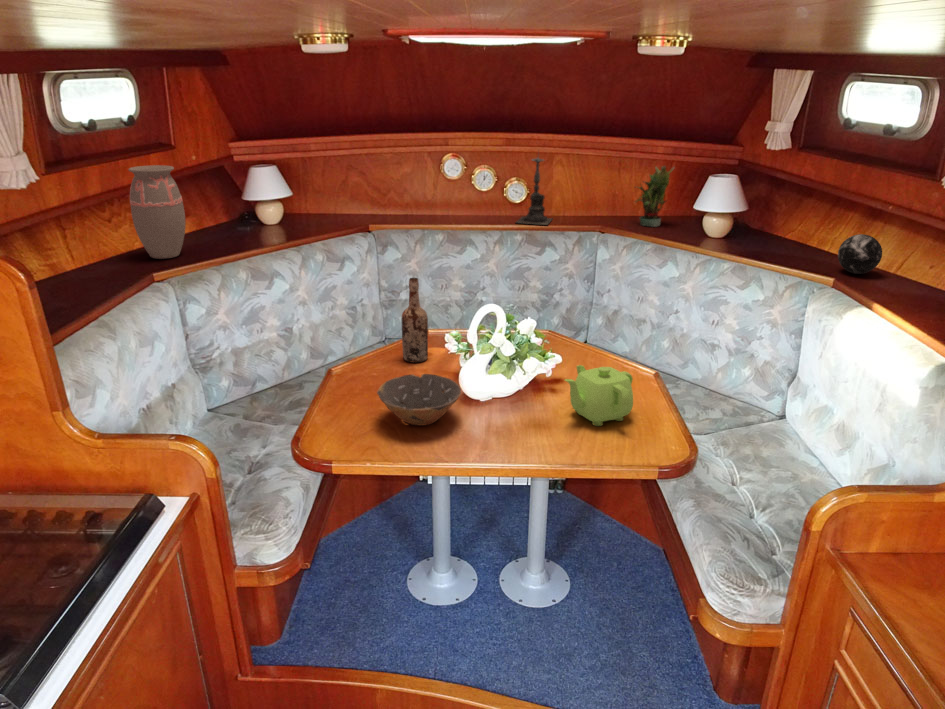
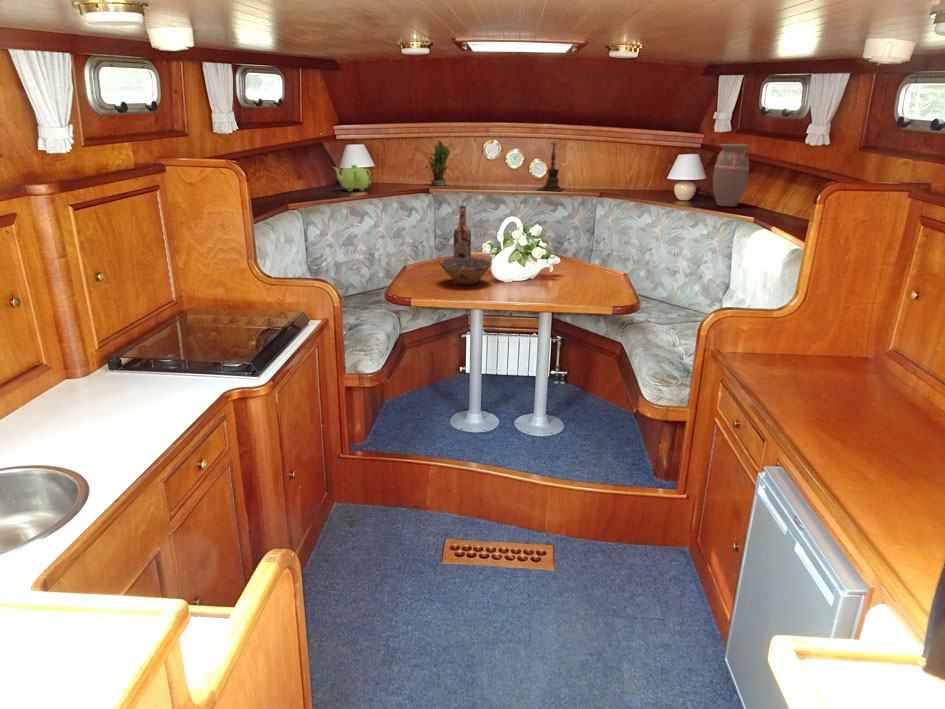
decorative vase: present [129,165,186,259] -> present [713,144,749,207]
potted plant: present [635,166,675,227] -> present [425,141,452,186]
decorative orb: present [838,234,882,274] -> none [758,187,788,215]
teapot: present [565,365,633,426] -> present [333,165,371,191]

